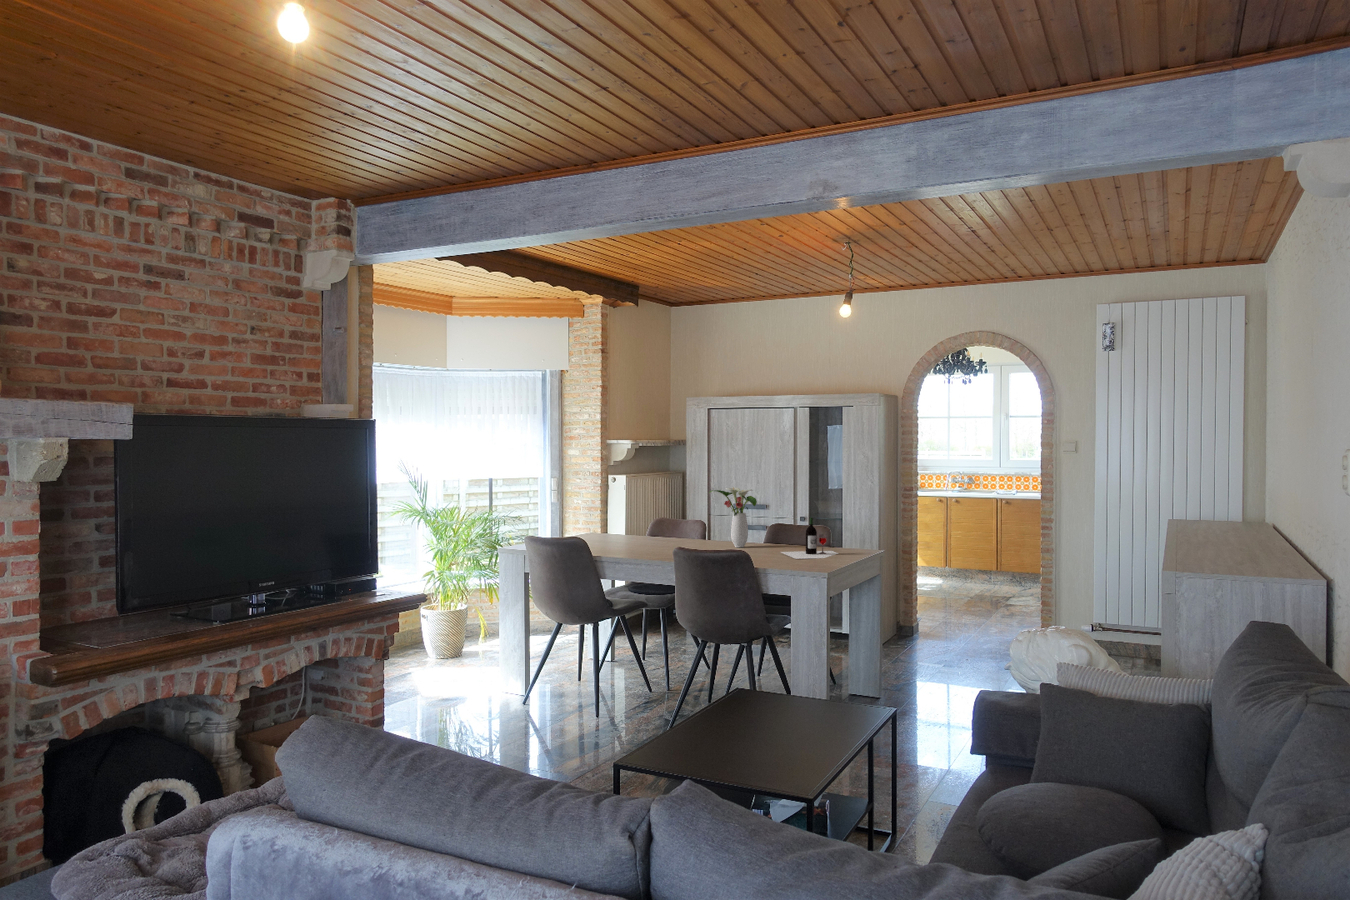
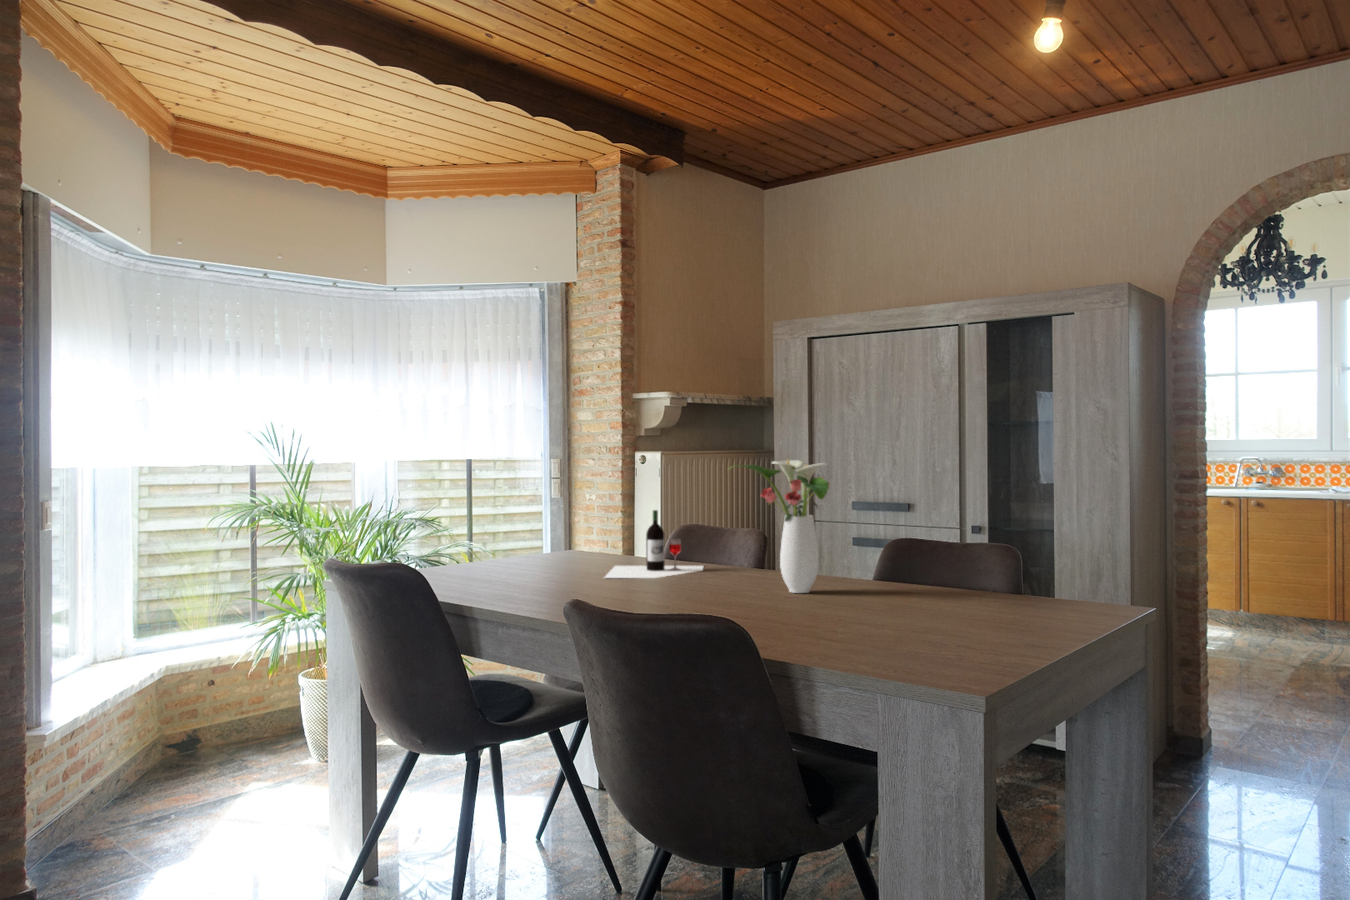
wine bottle: present [781,518,838,559] -> present [605,510,703,578]

